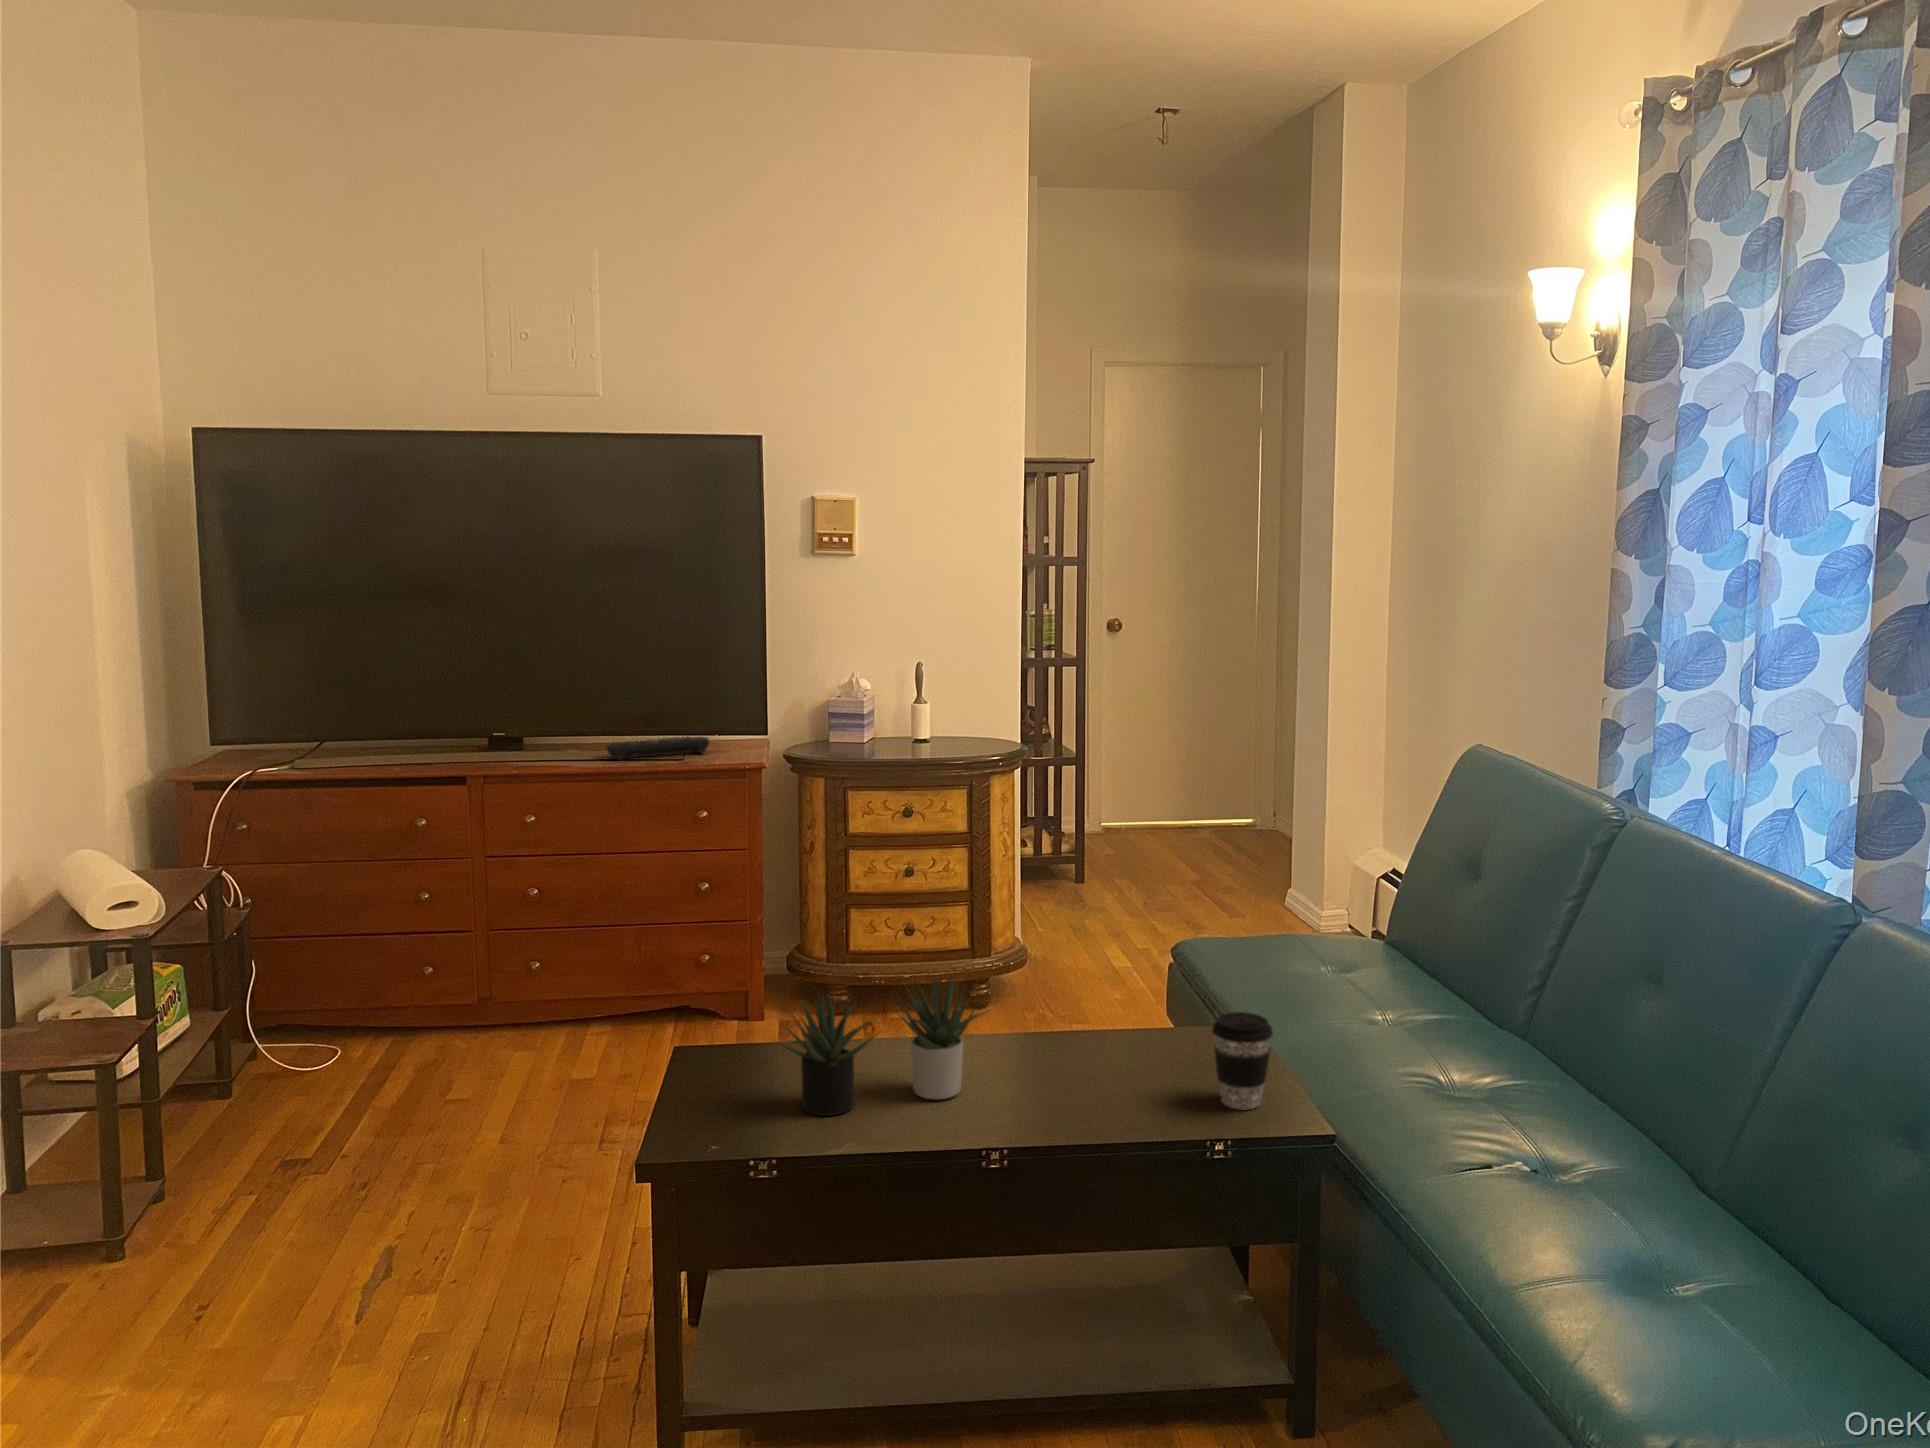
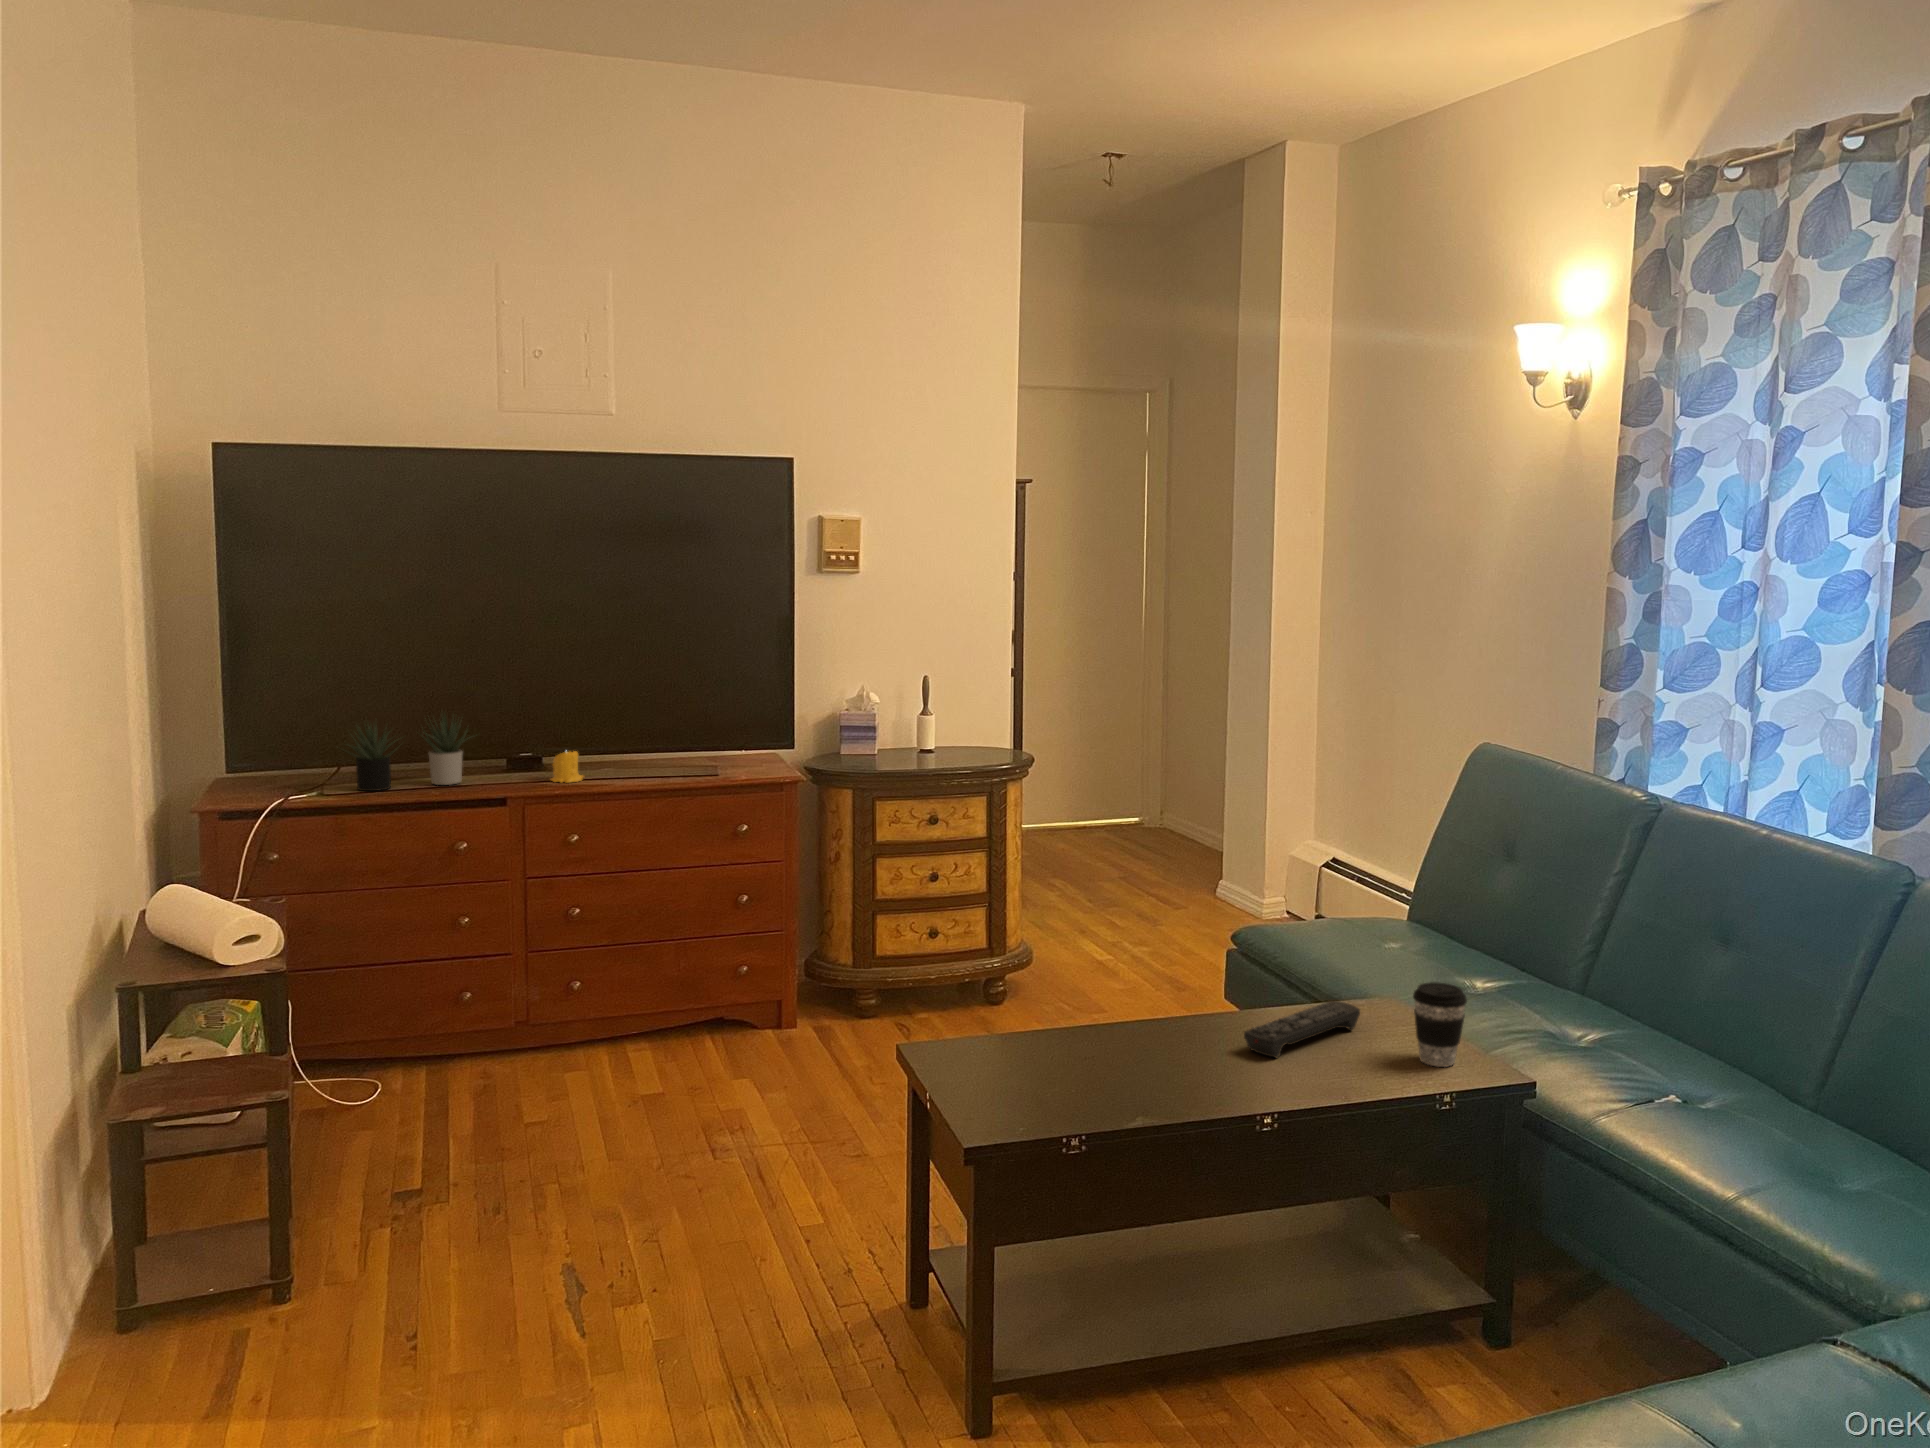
candle: none [511,729,547,763] -> present [551,751,584,783]
remote control: present [606,736,709,761] -> present [1244,1001,1360,1058]
succulent plant: present [779,973,985,1116] -> present [346,714,477,791]

